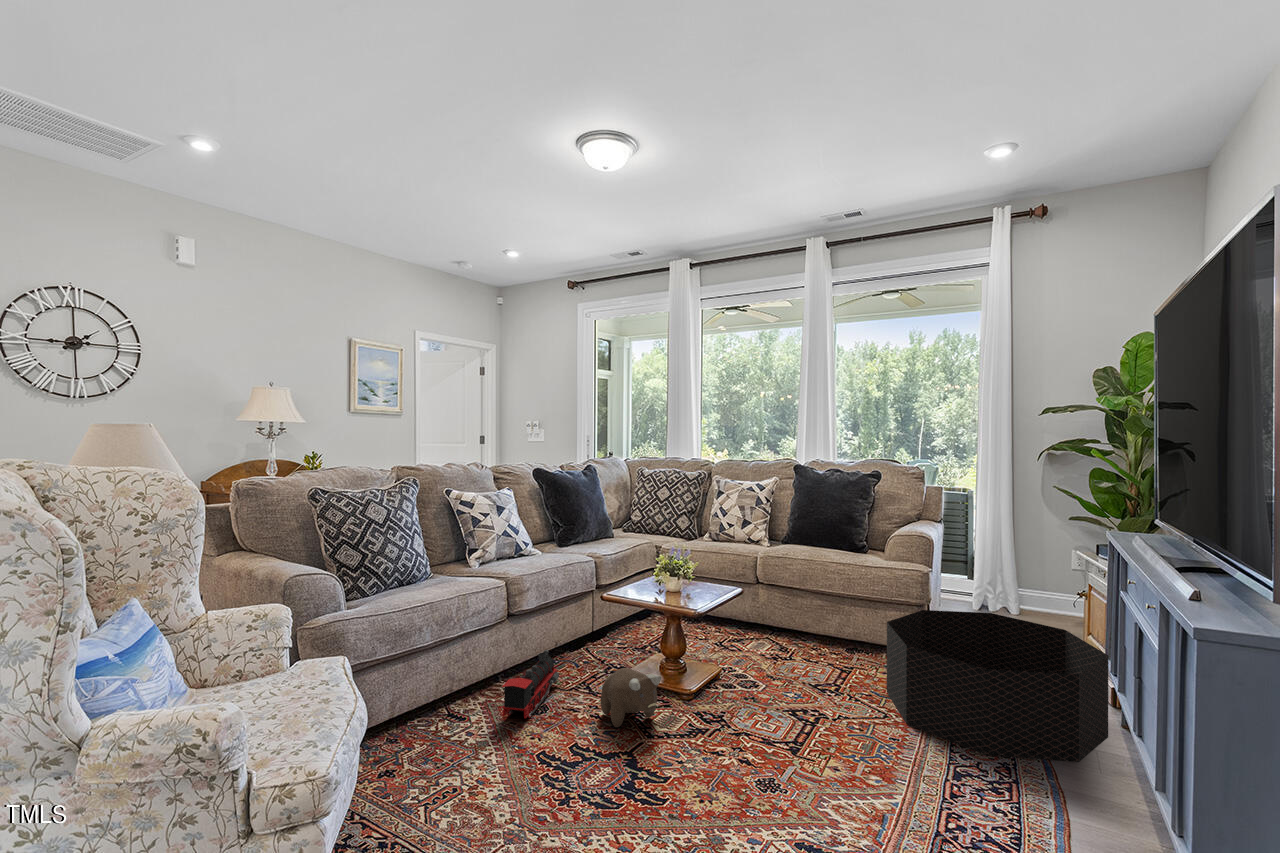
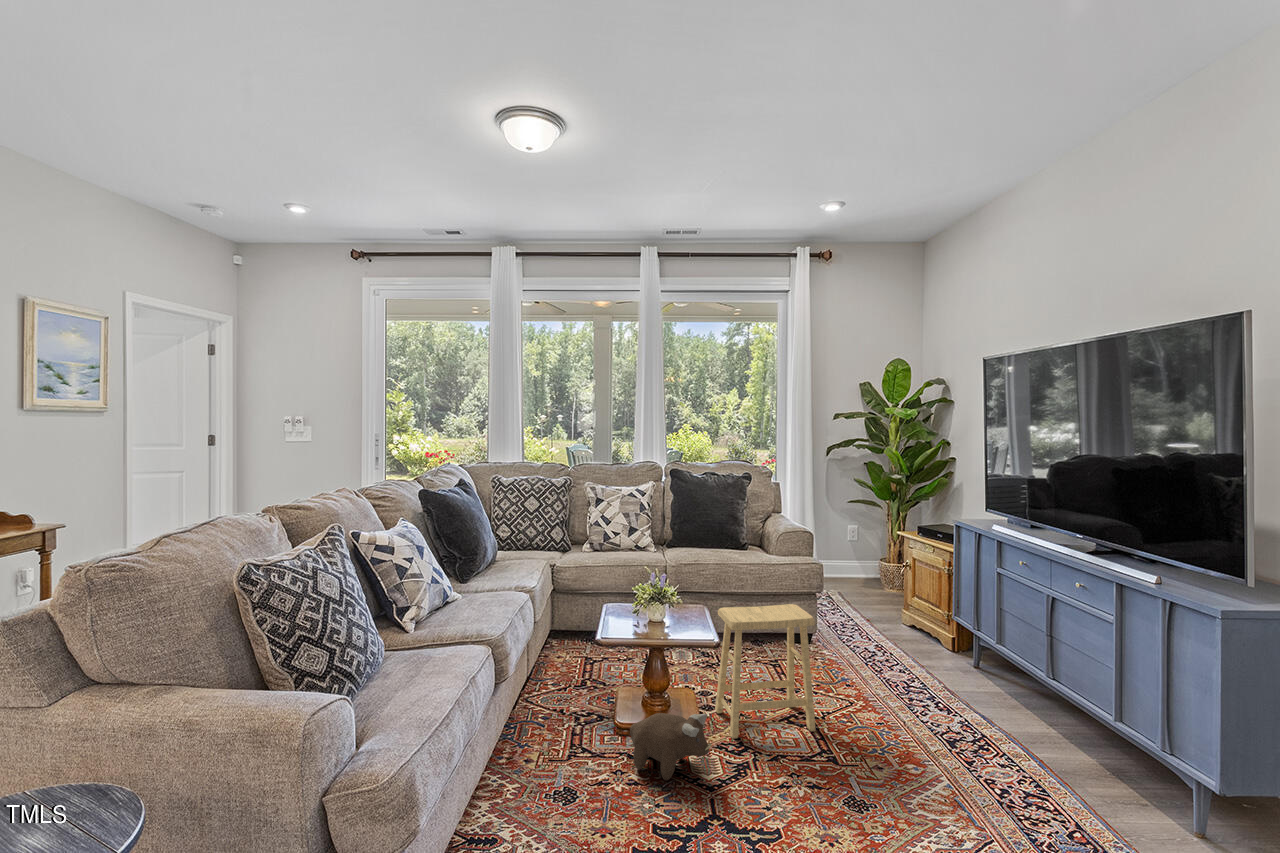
footstool: none [714,588,814,733] -> present [715,604,816,739]
basket: present [887,610,1108,762] -> none [820,590,984,712]
toy train: present [502,650,559,718] -> none [521,712,575,810]

